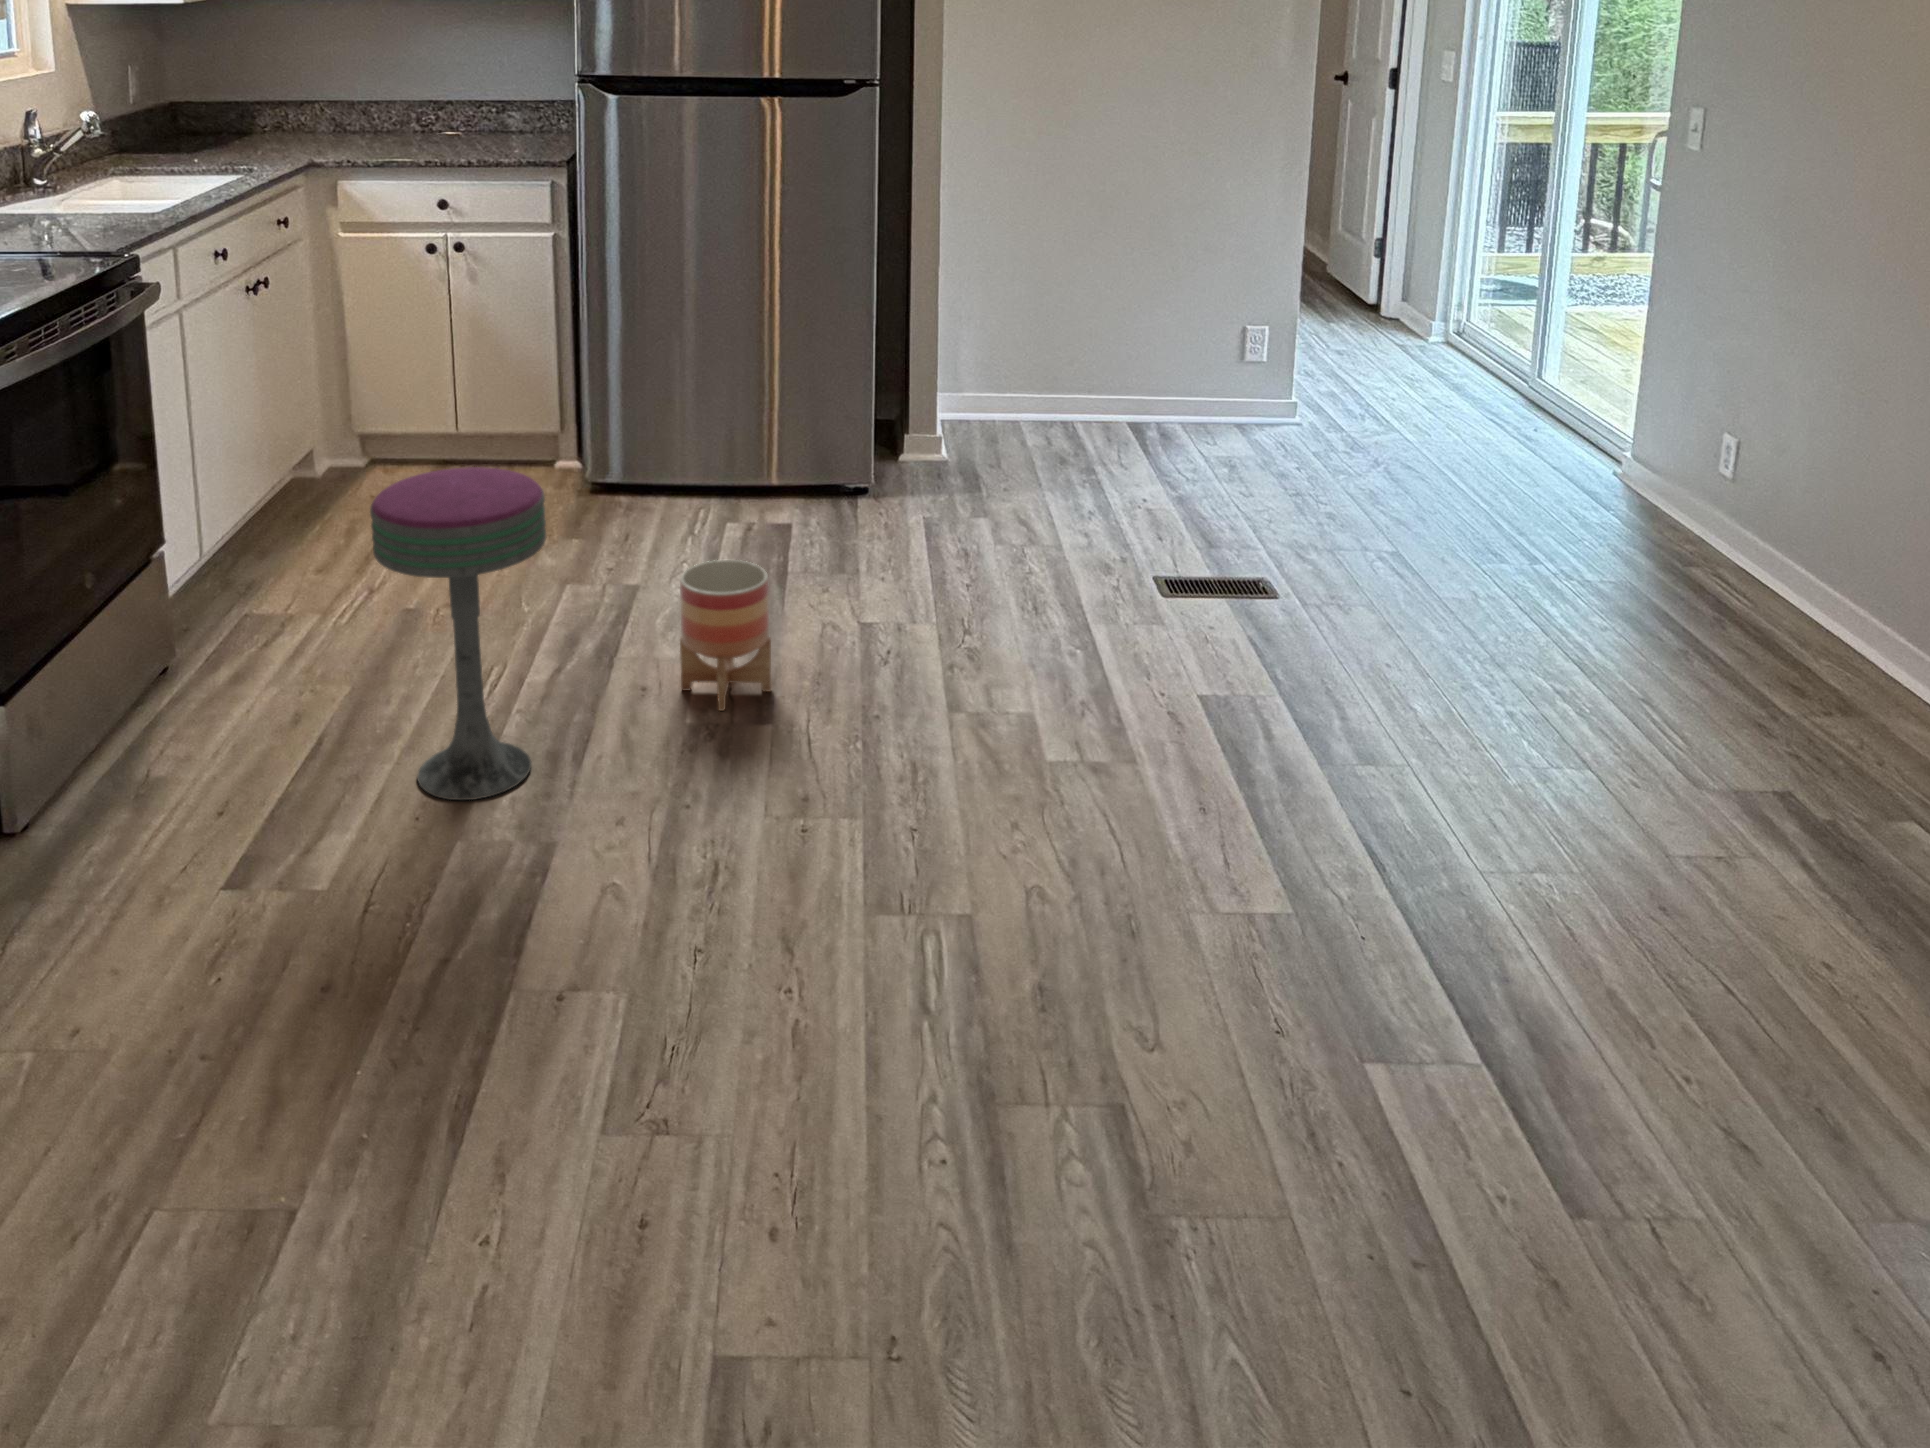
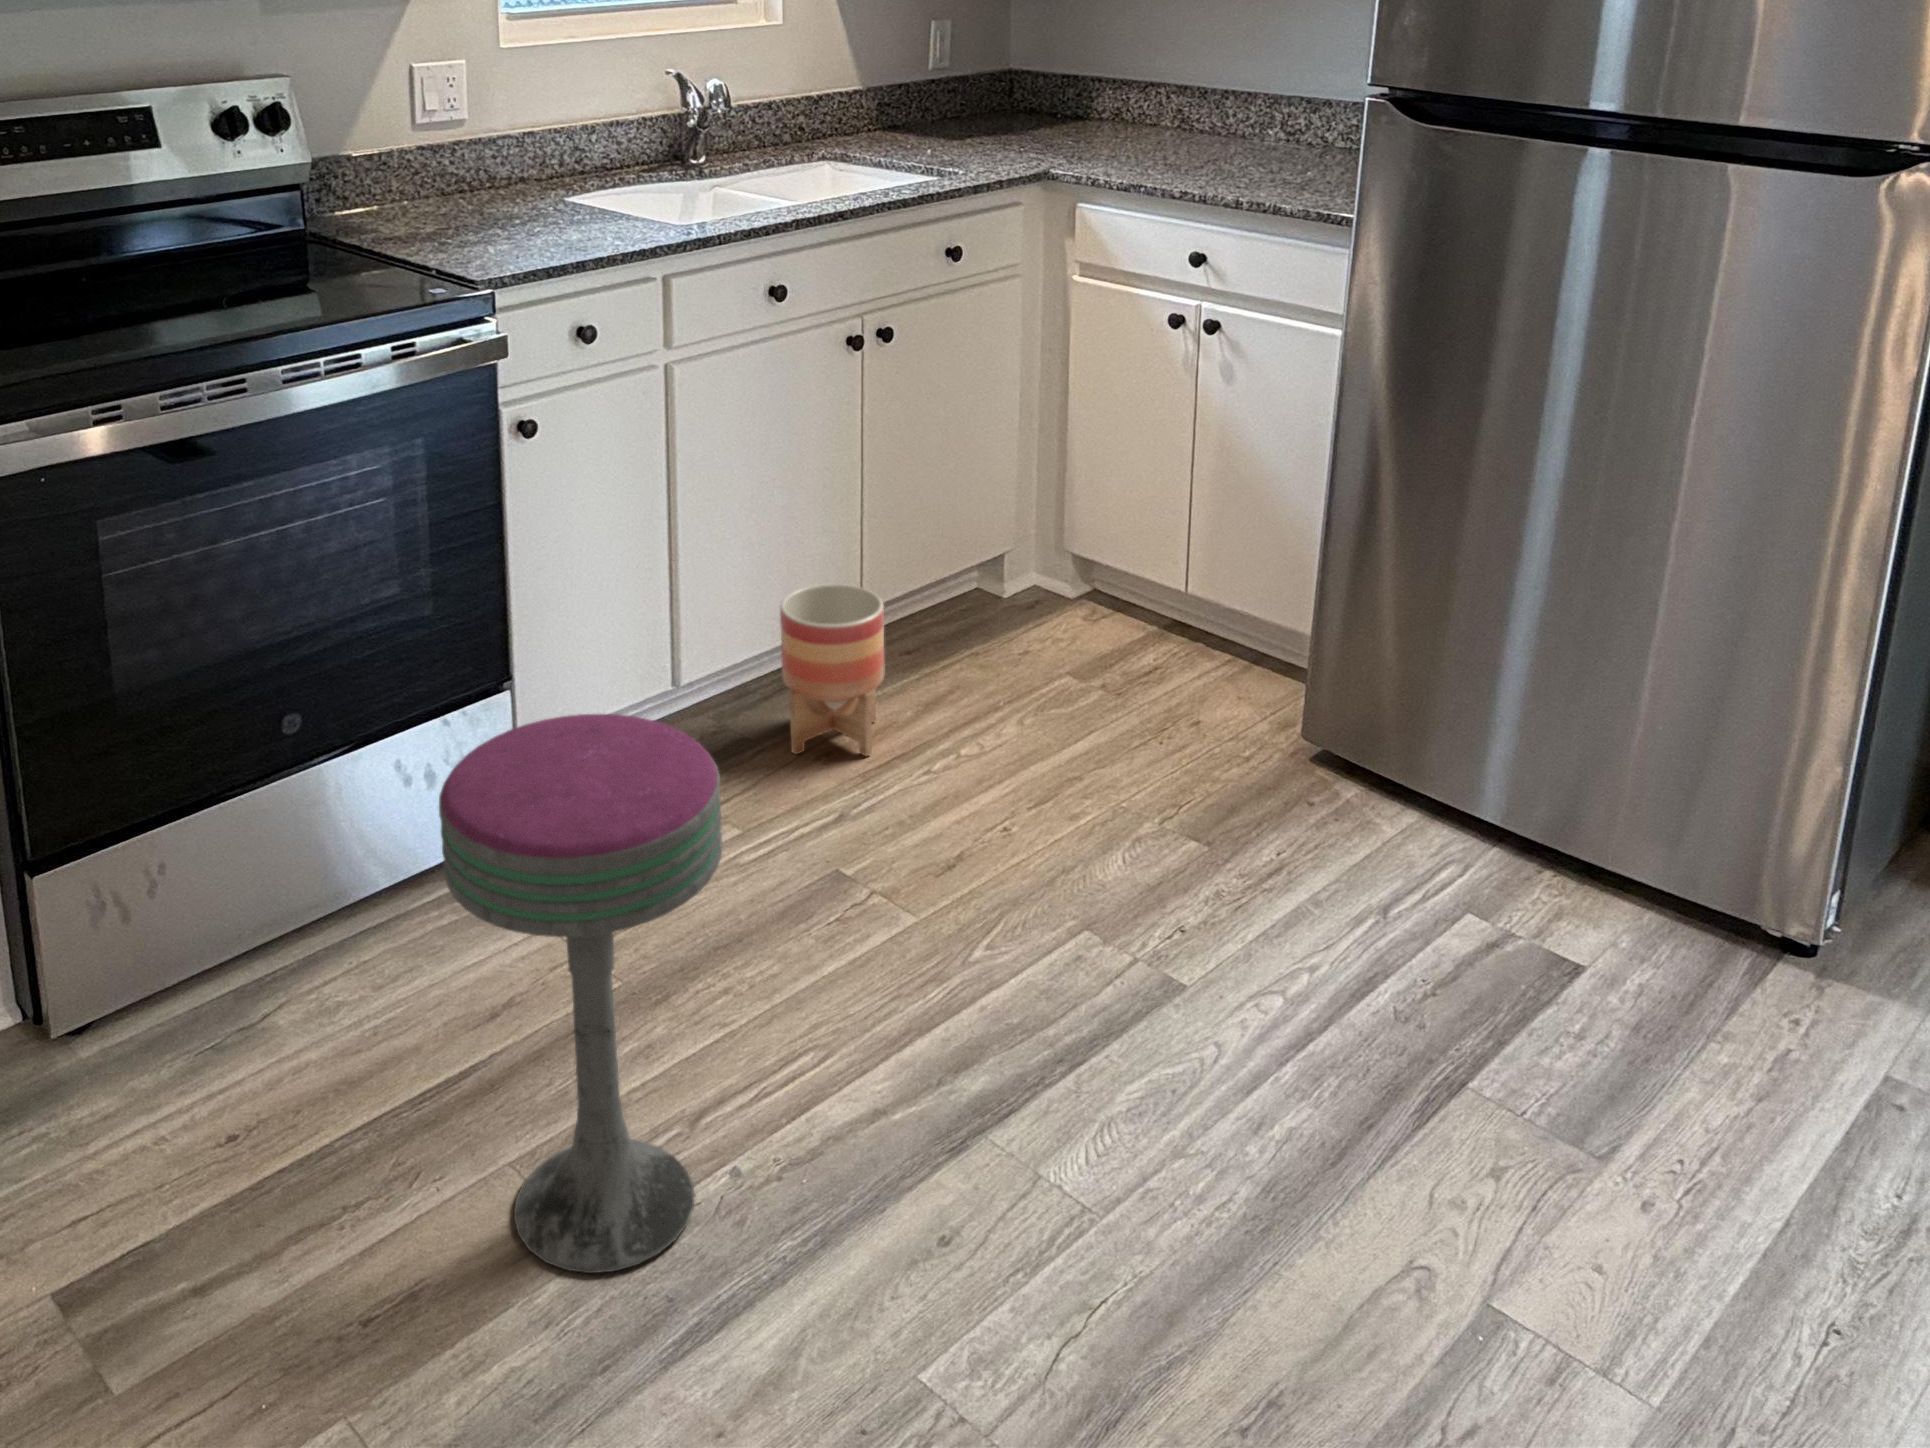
planter: present [680,560,772,711] -> present [780,584,884,756]

